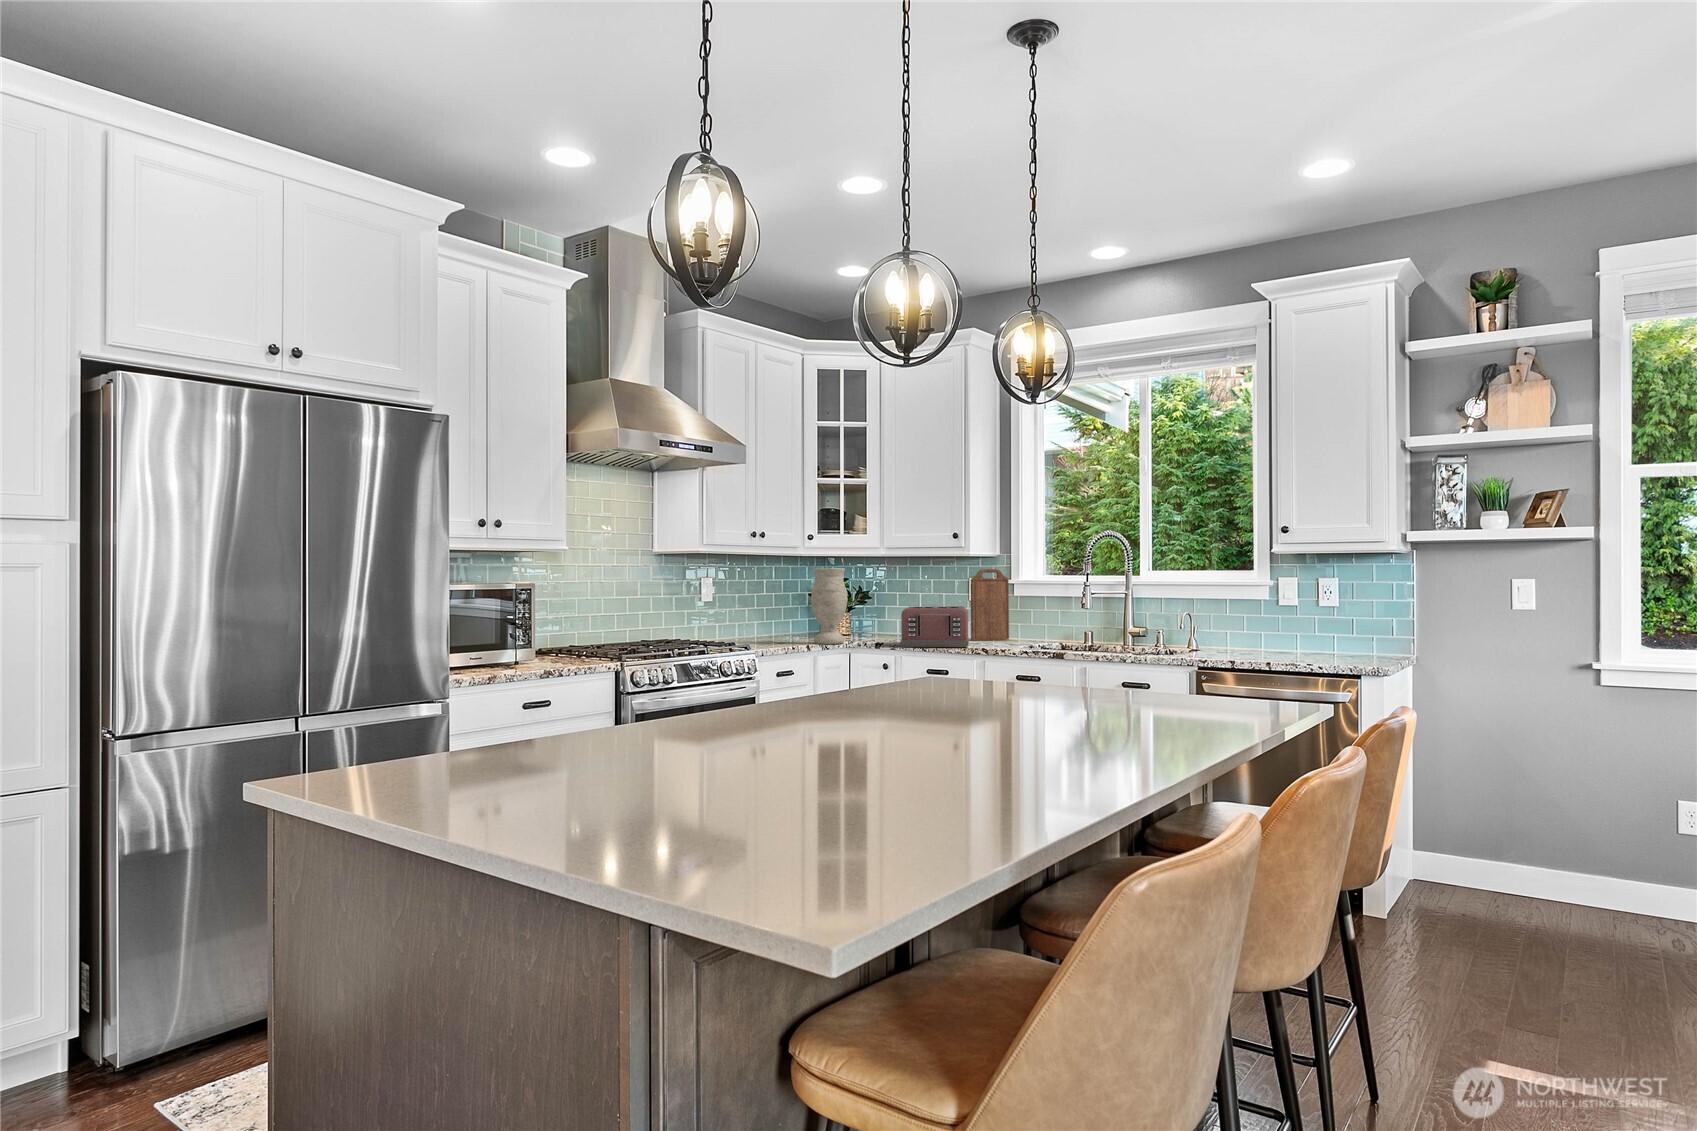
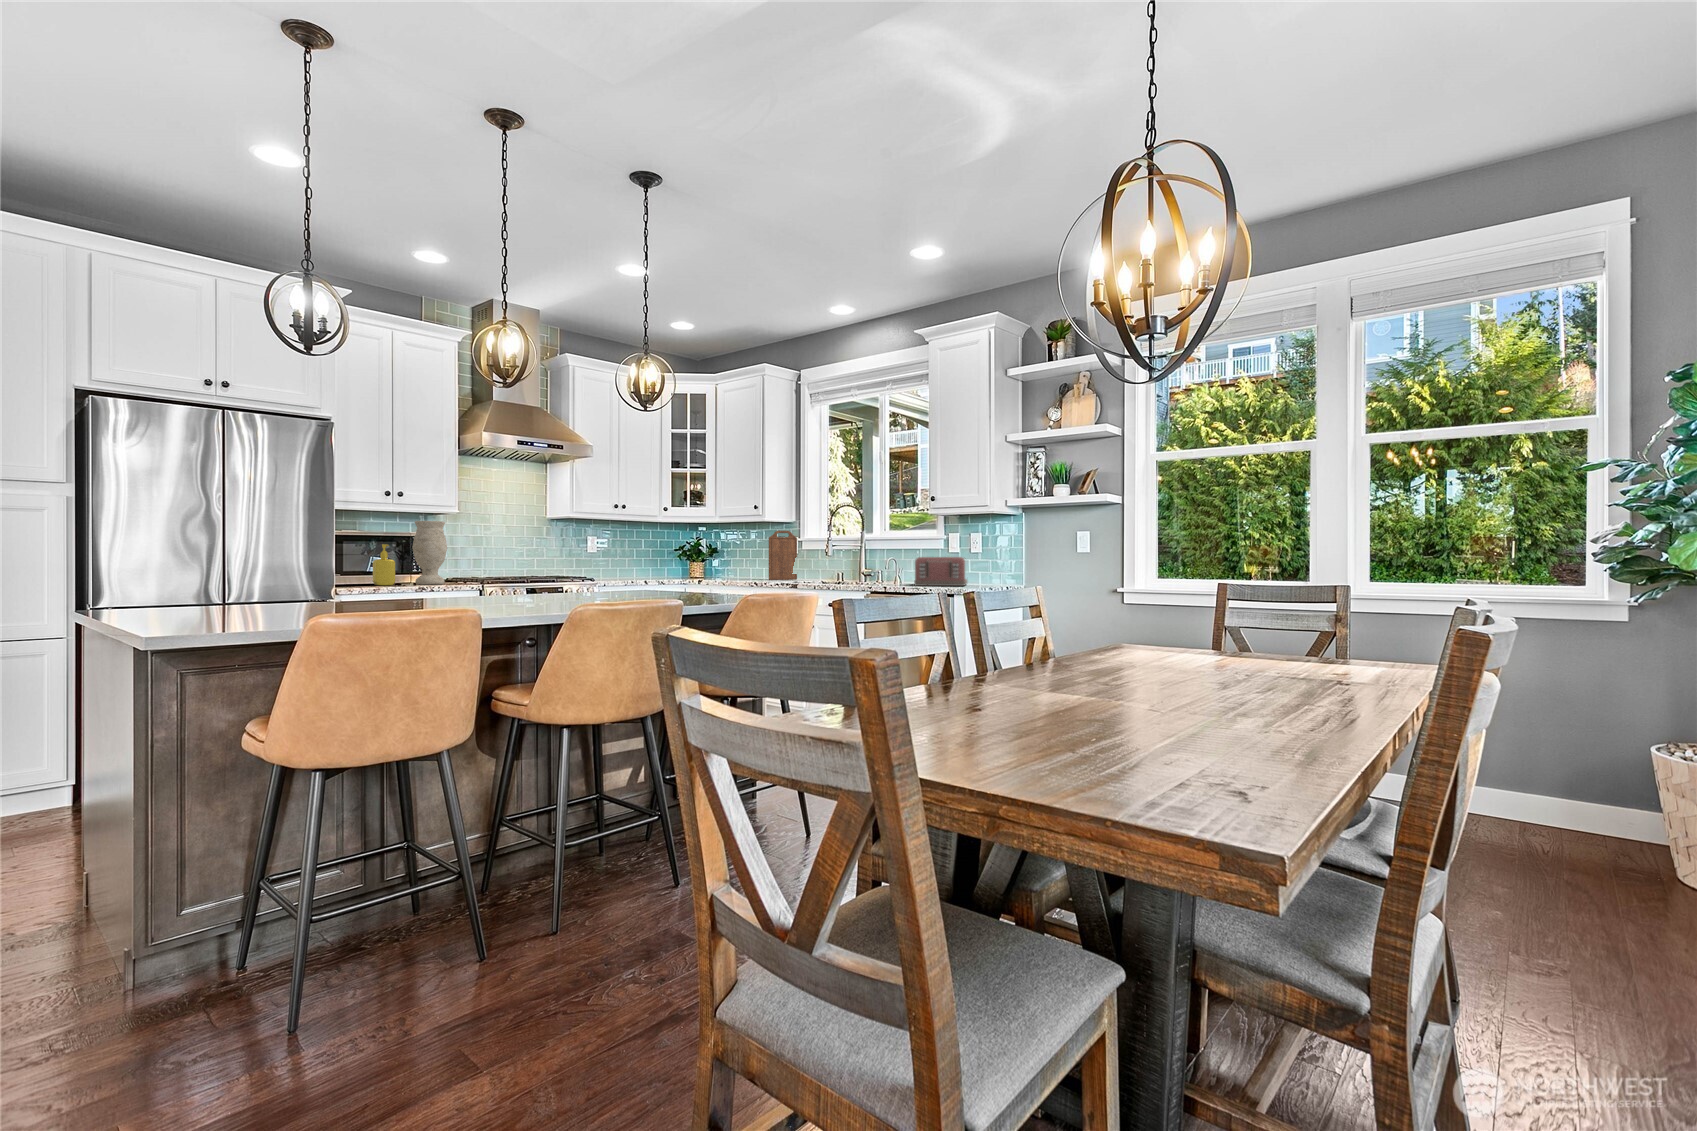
vase: present [811,568,848,644] -> present [412,521,447,585]
soap dispenser: none [481,606,514,671] -> present [373,544,395,585]
toaster: present [901,607,969,647] -> present [914,557,968,586]

